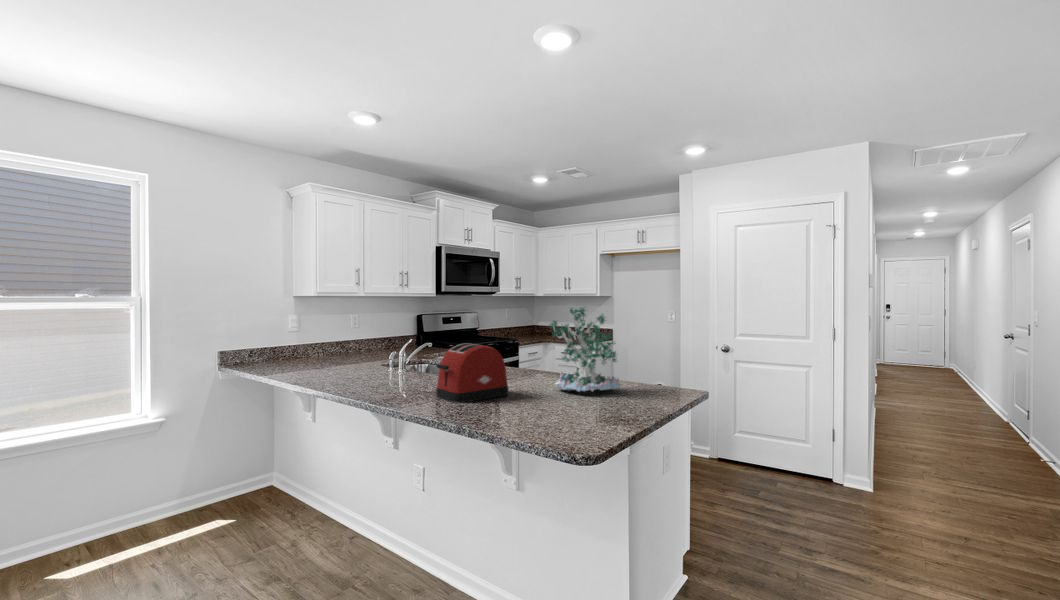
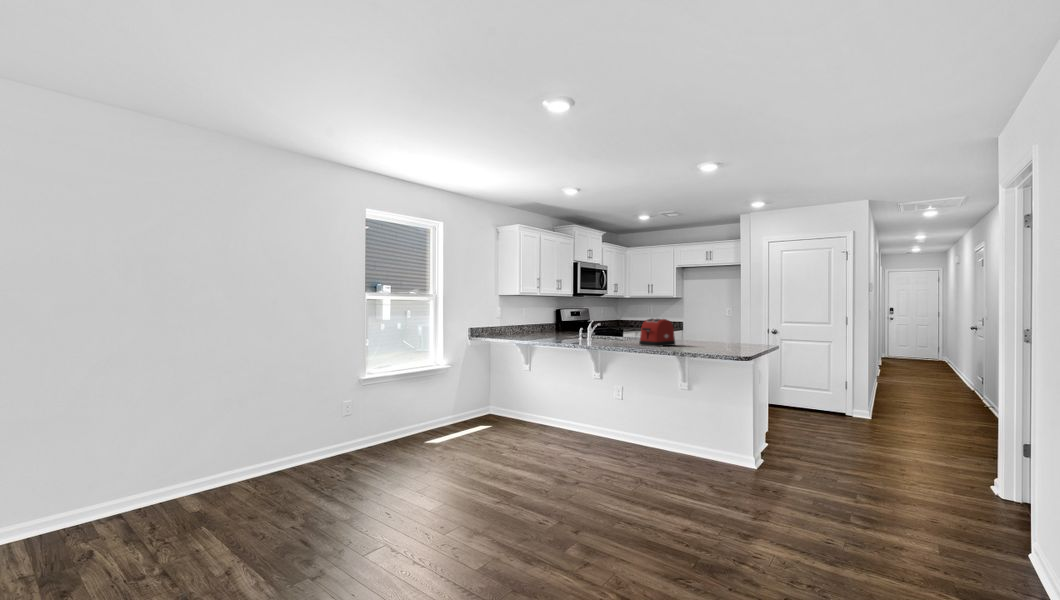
plant: present [549,307,620,392] -> none [692,300,732,344]

